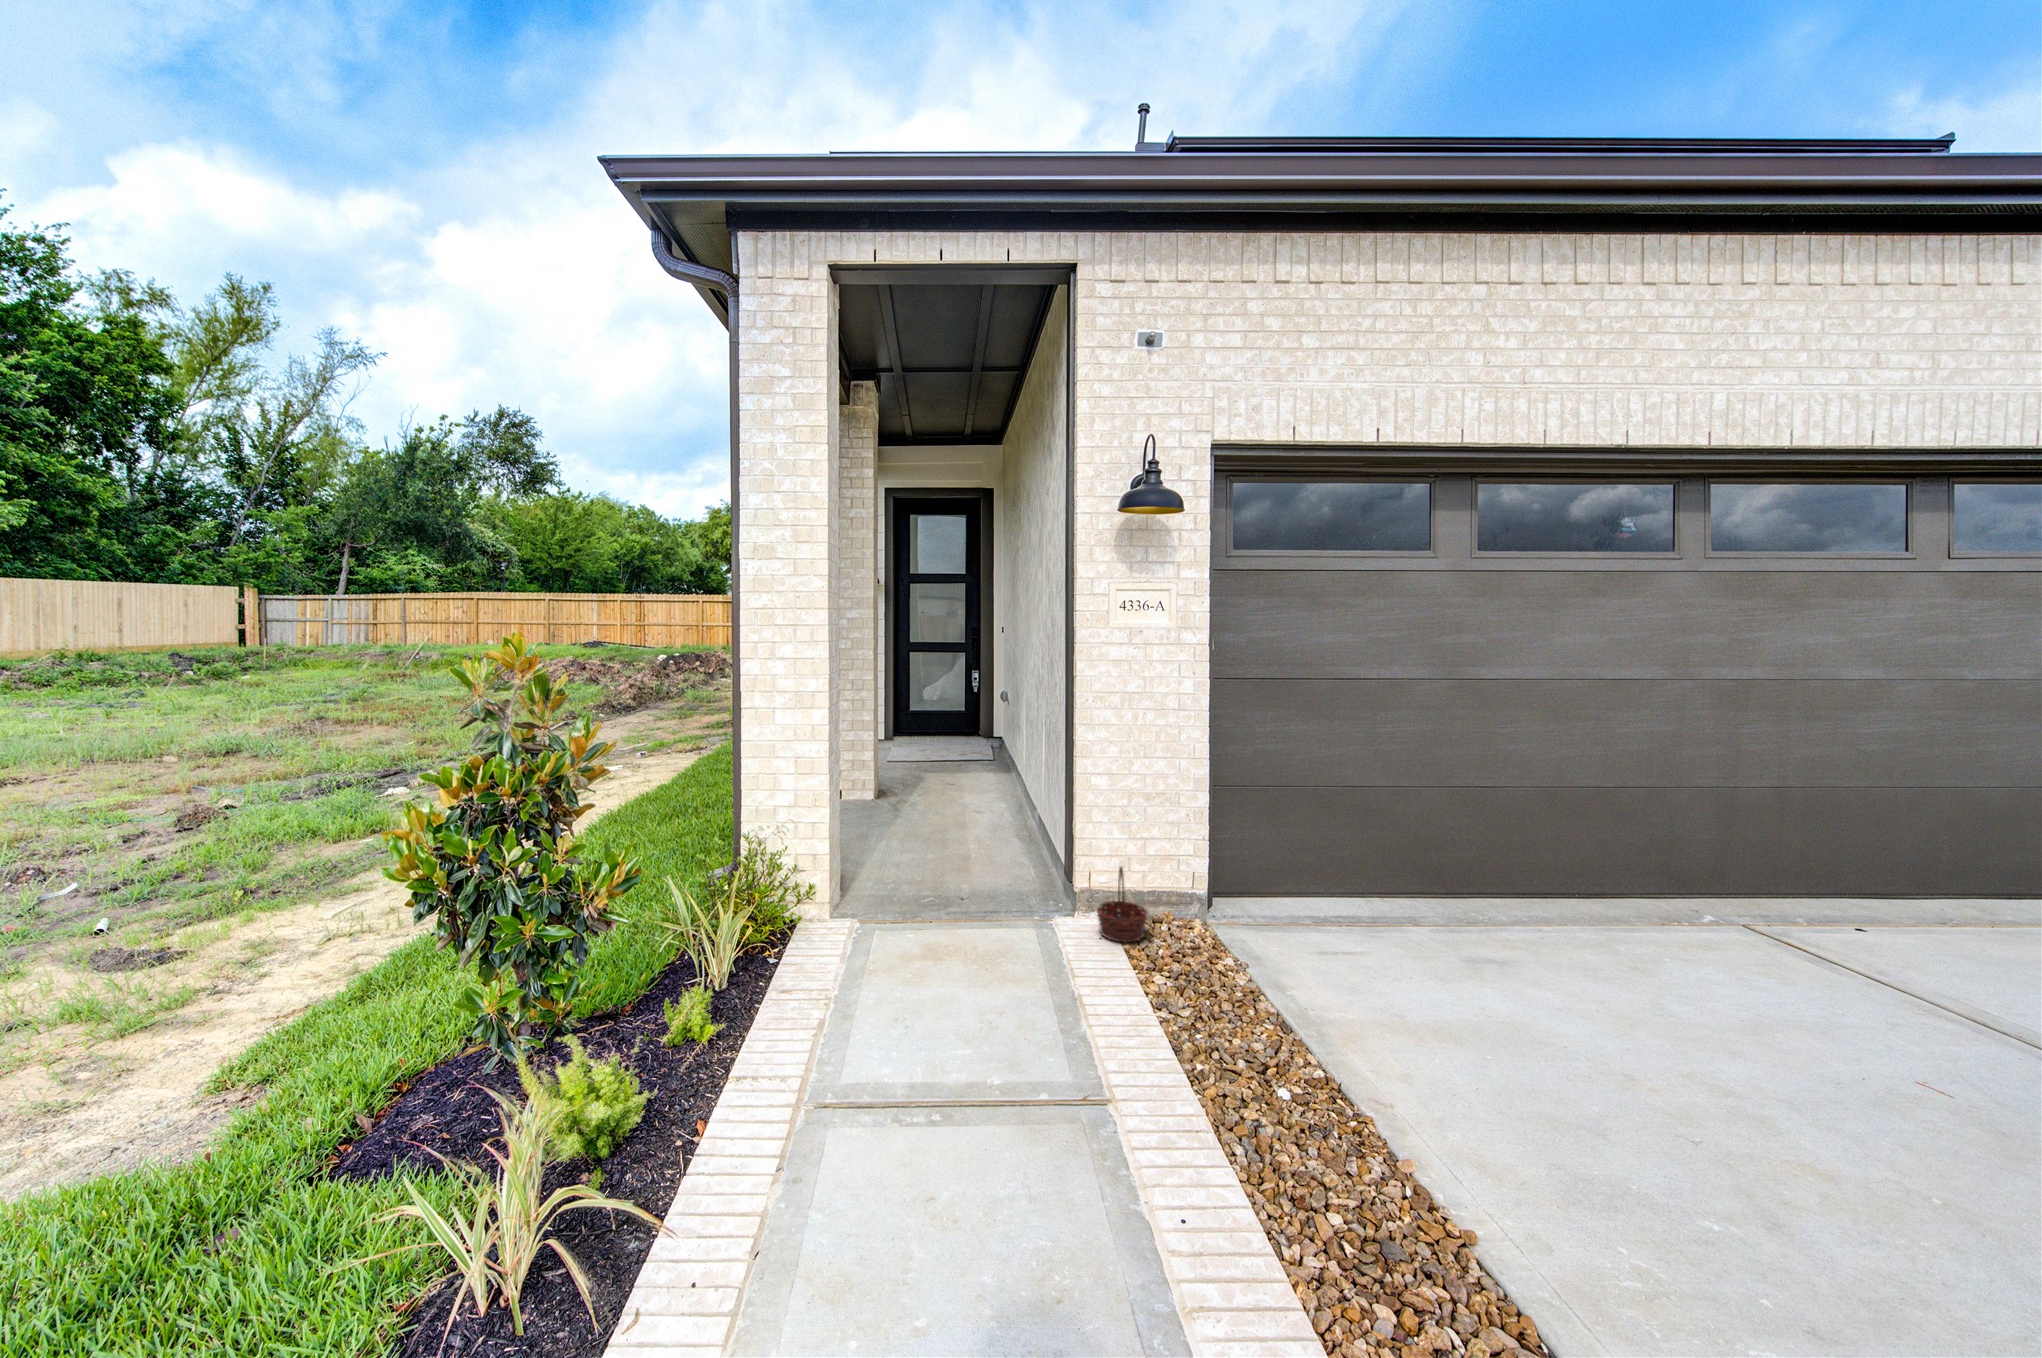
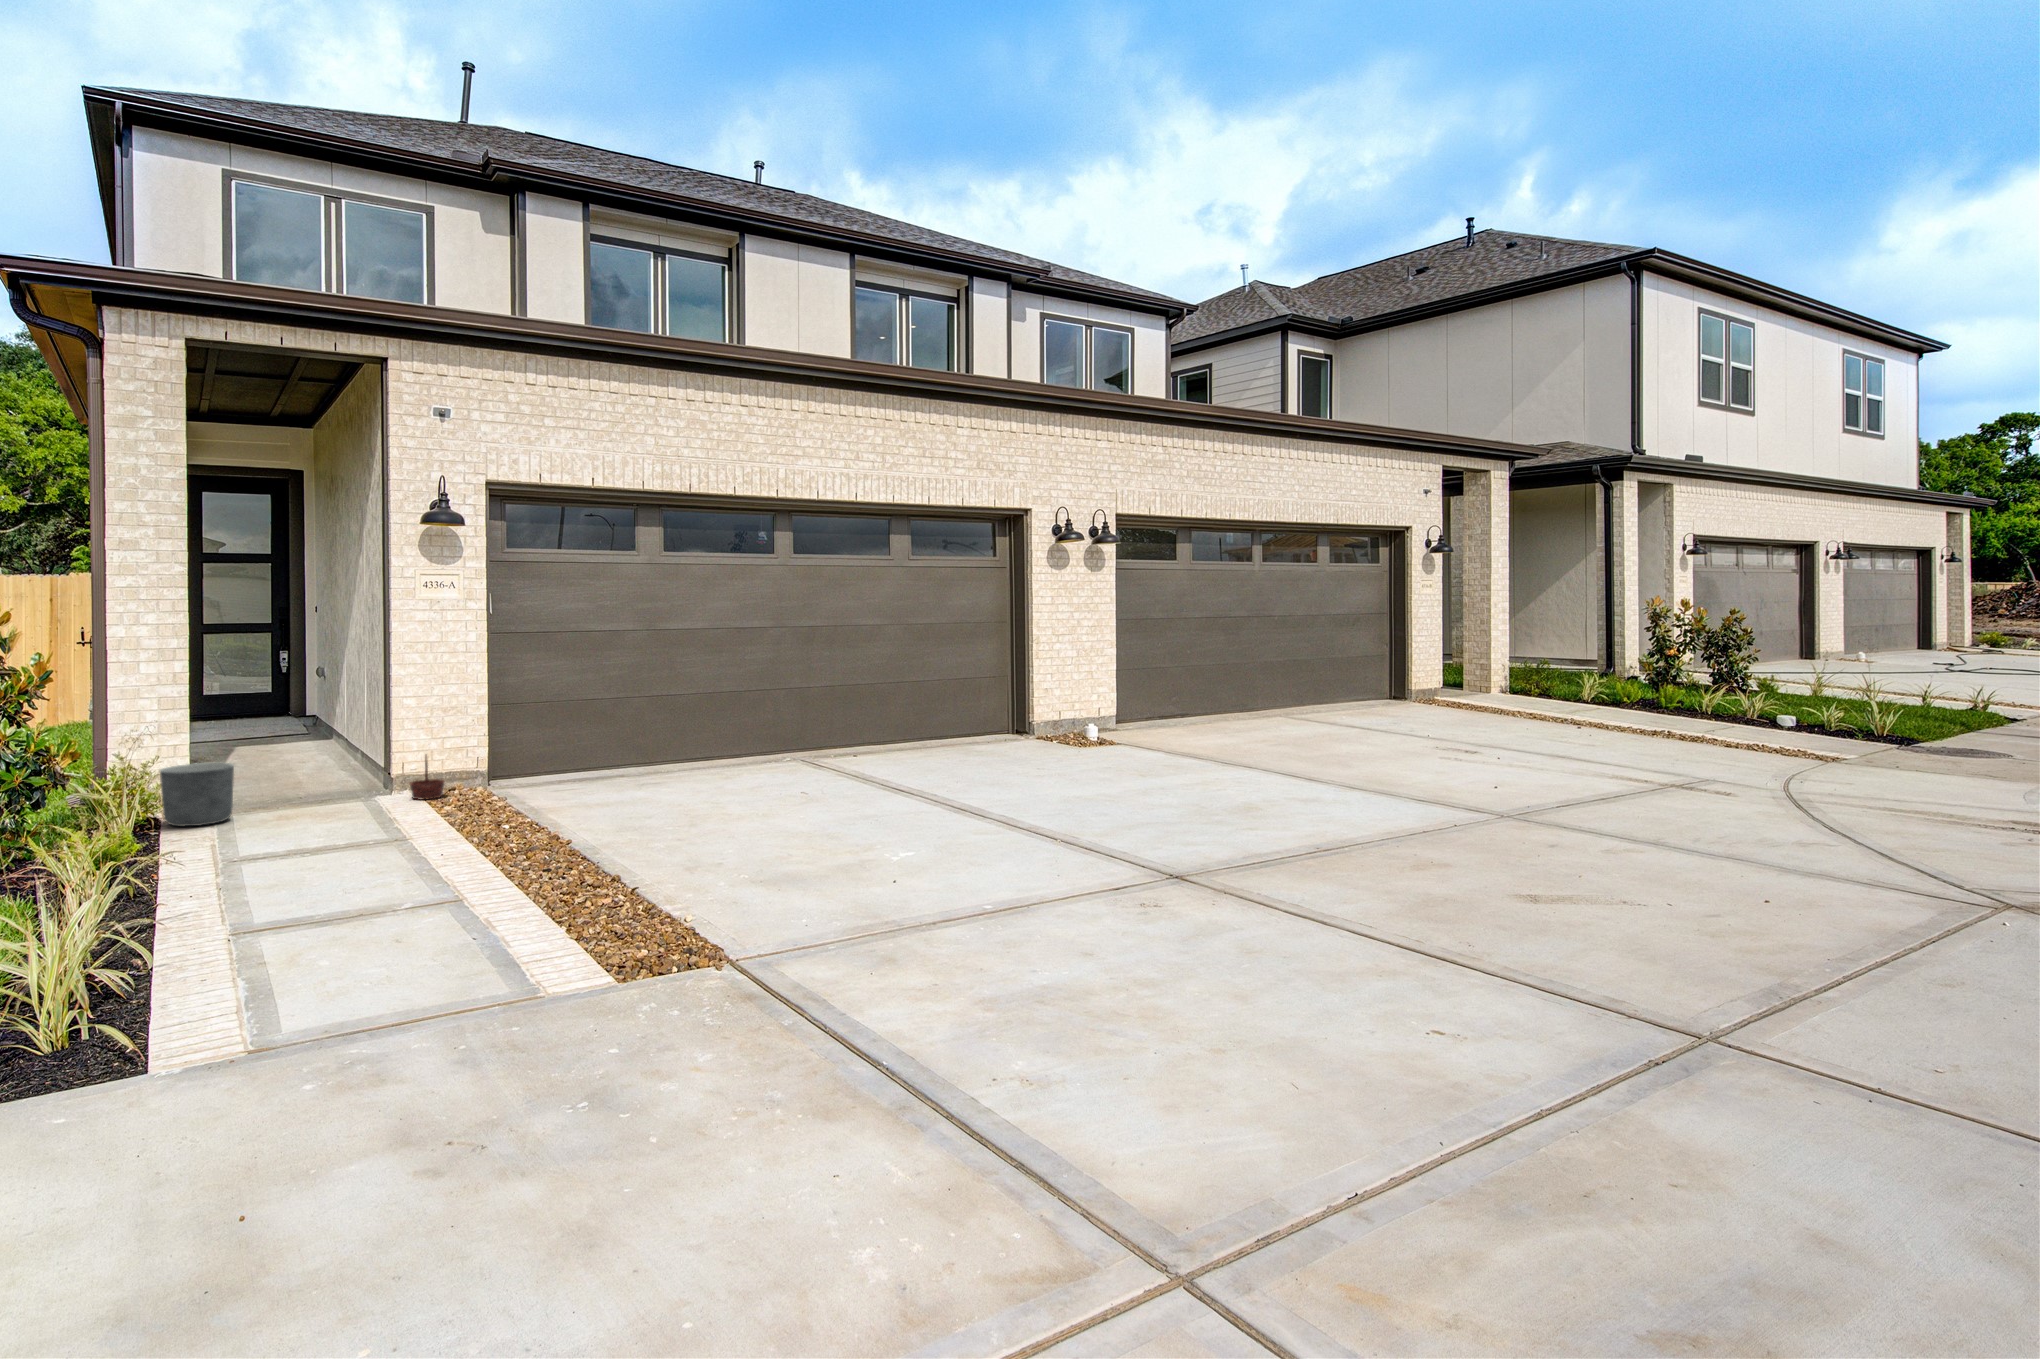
planter: none [777,853,867,959] -> present [160,763,234,826]

